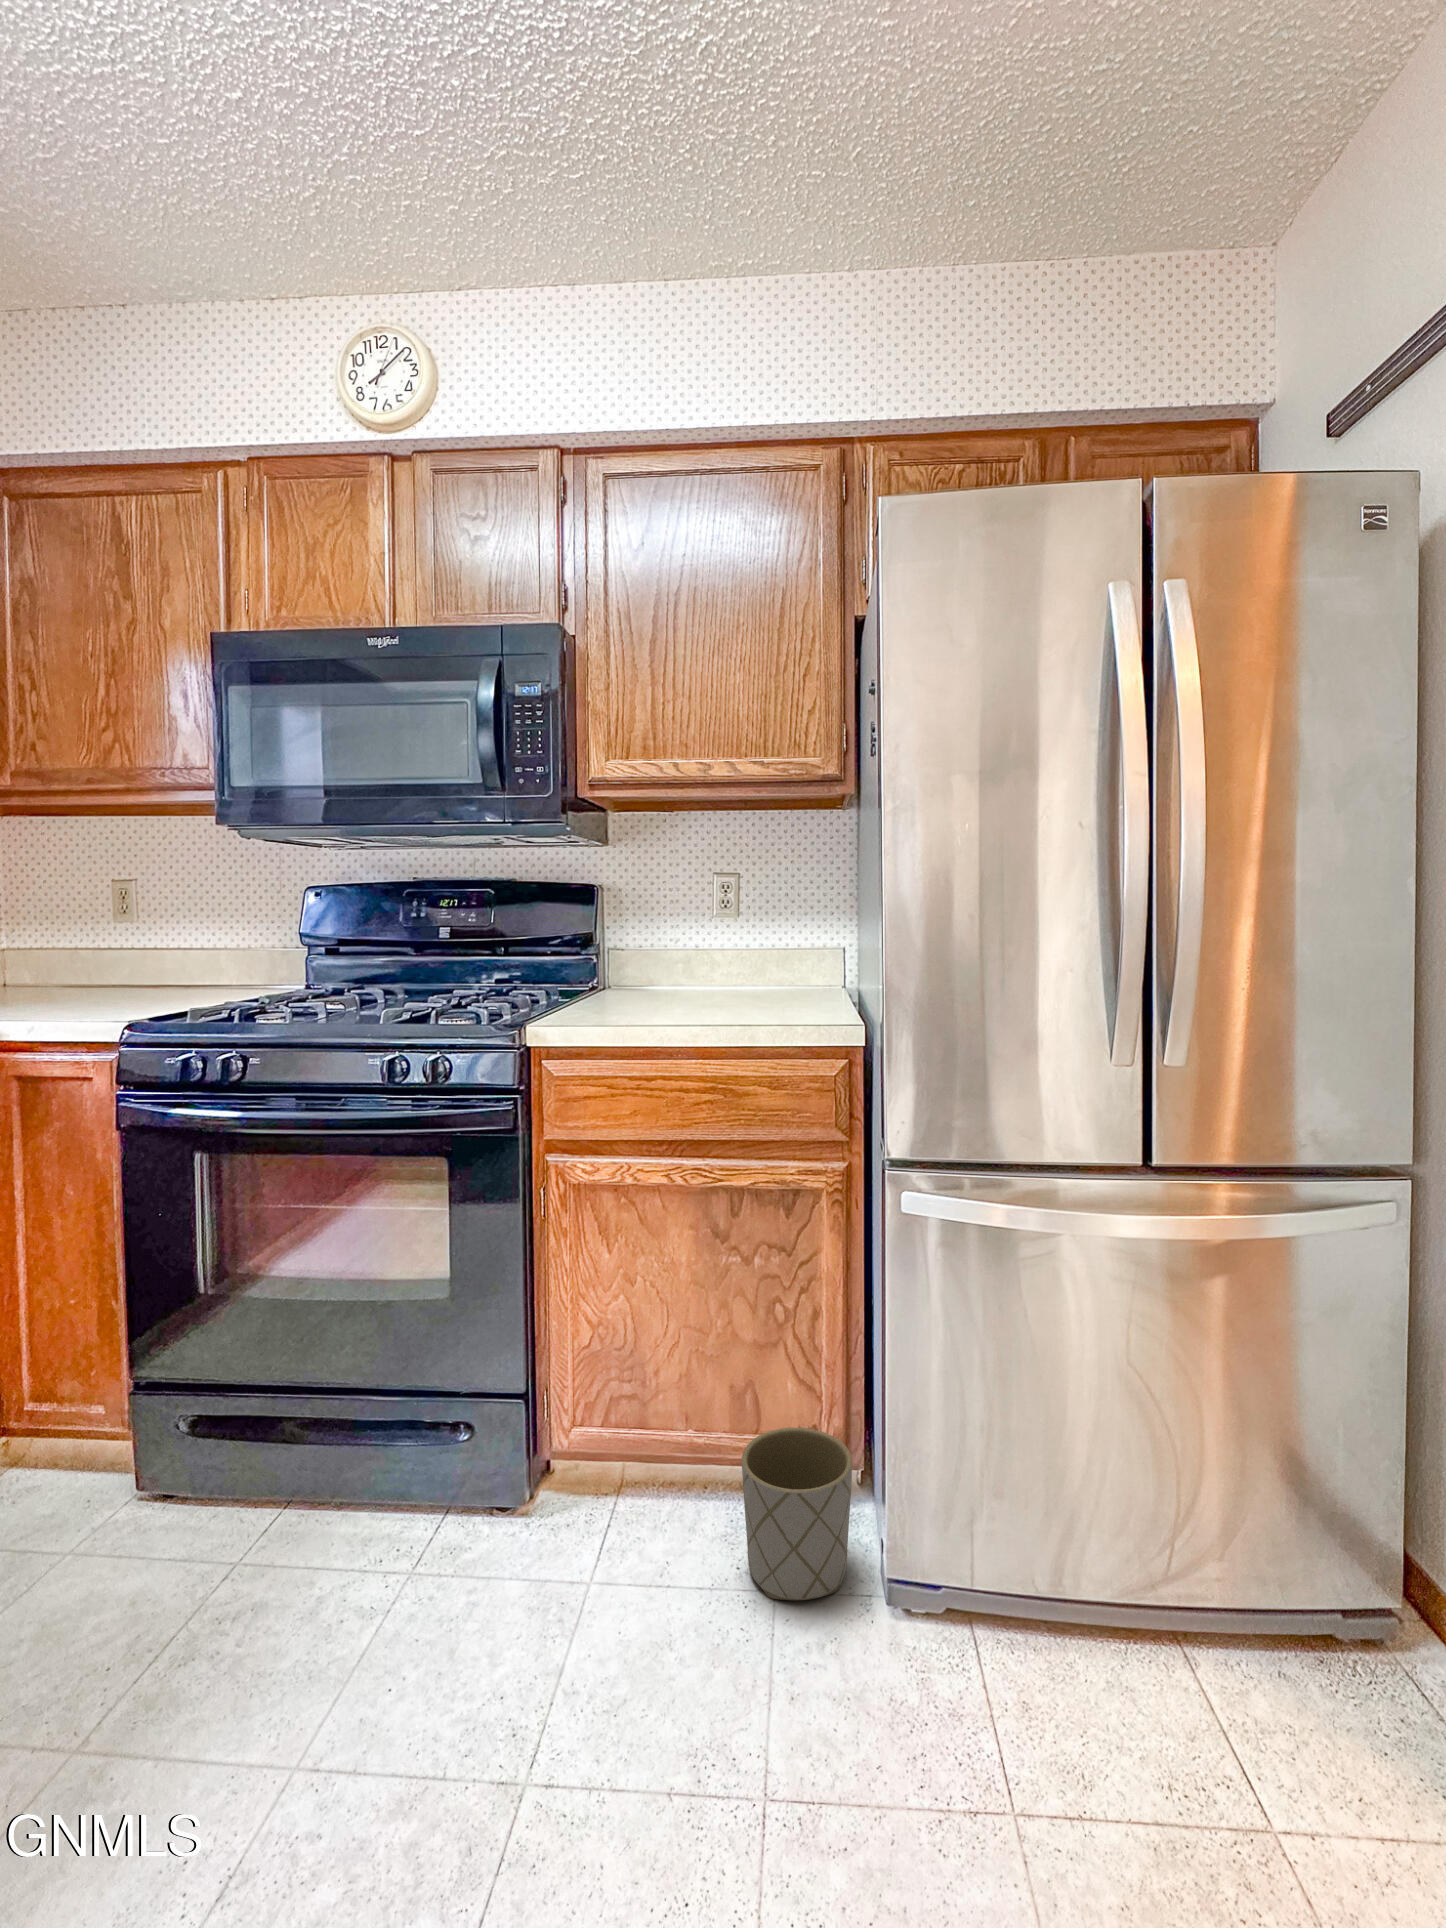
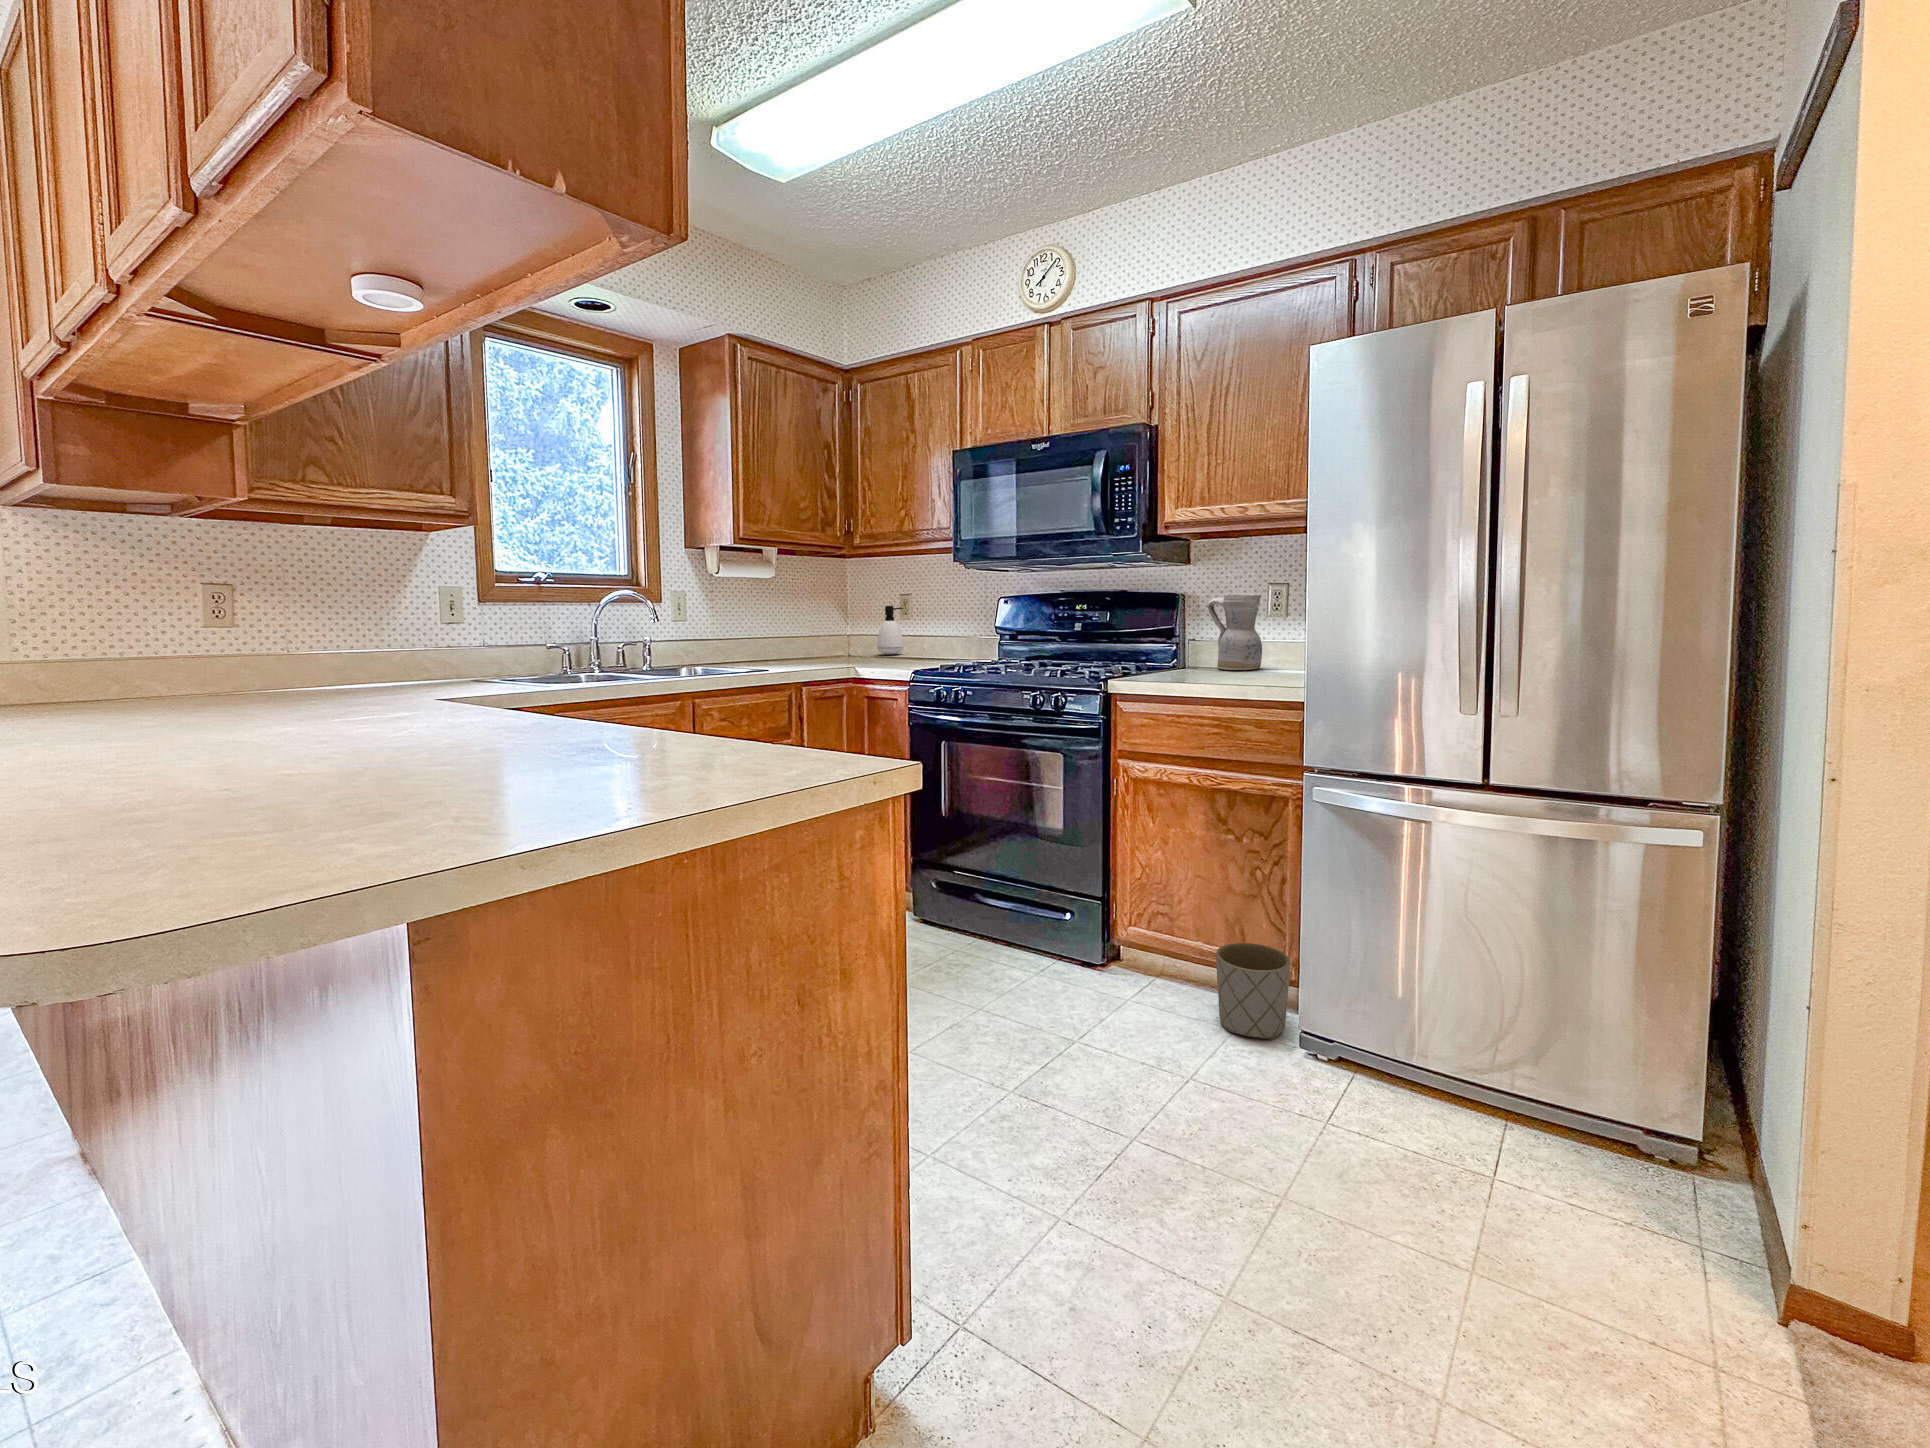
ceramic pitcher: none [653,887,729,999] -> present [1208,593,1262,670]
soap dispenser: none [40,903,98,991] -> present [877,606,904,655]

